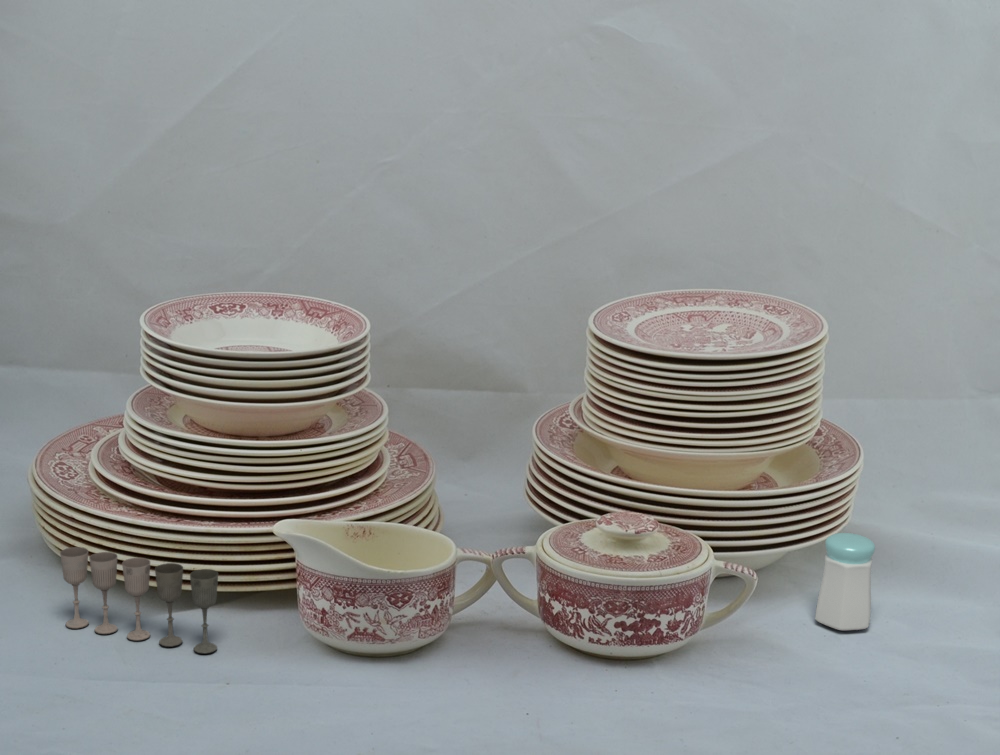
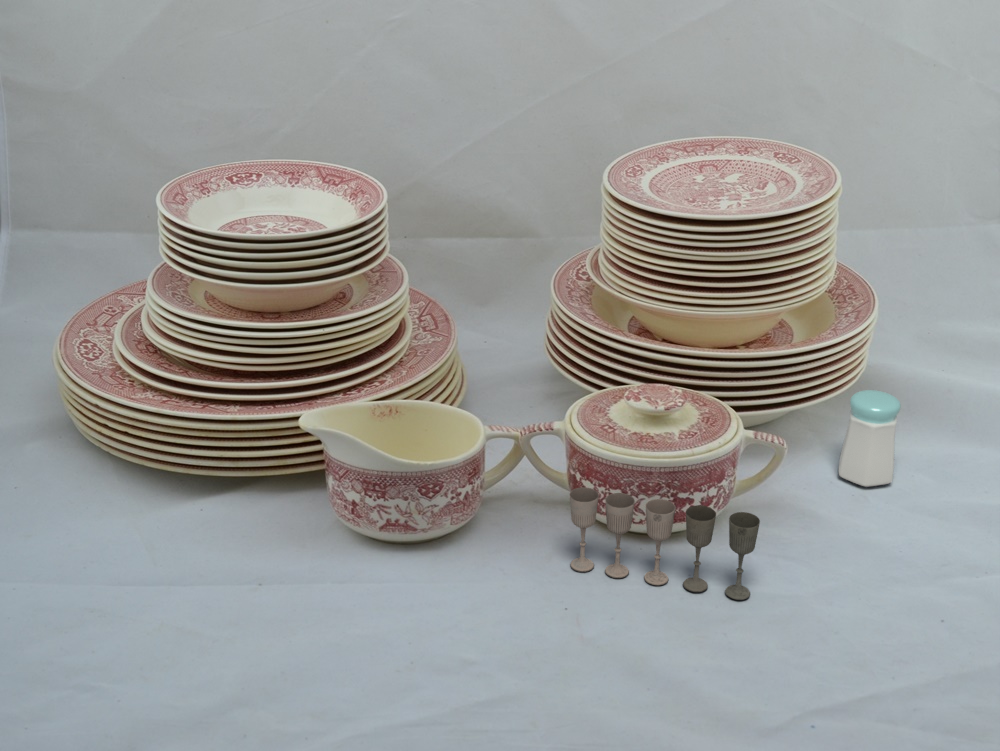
wine glass: present [60,547,218,653] -> present [570,487,760,600]

